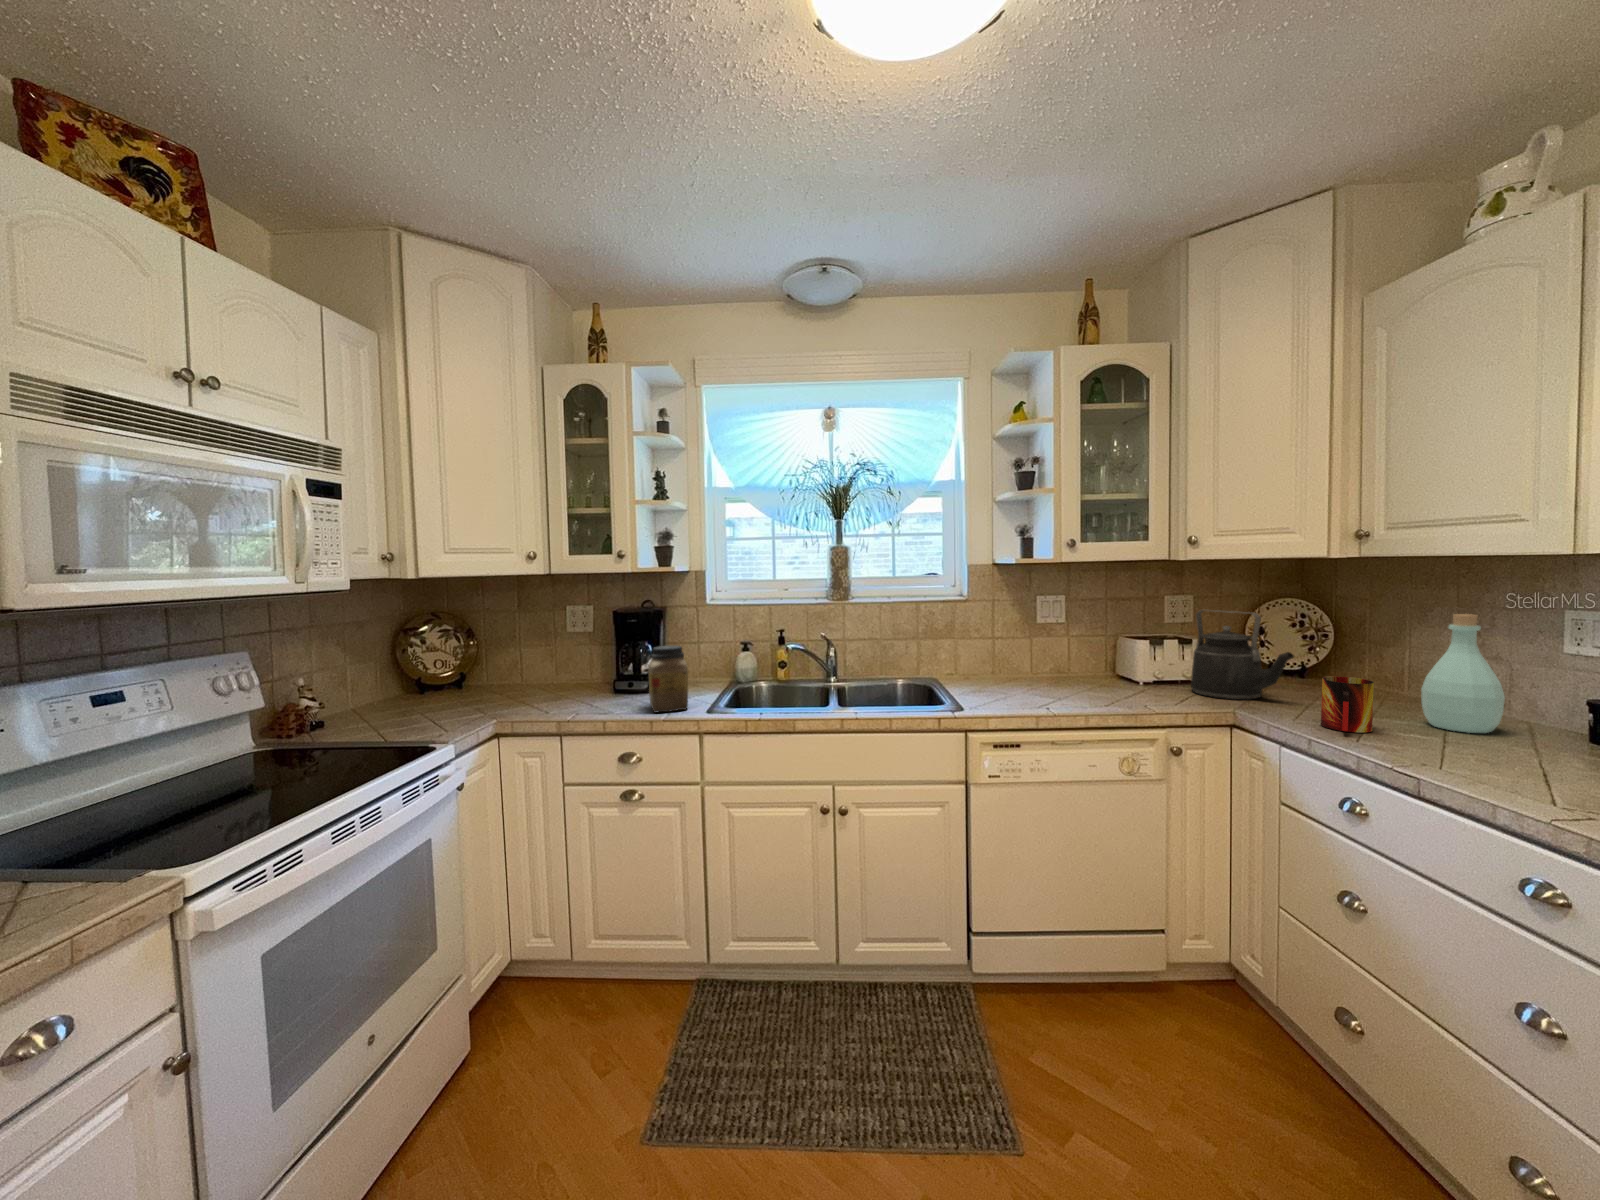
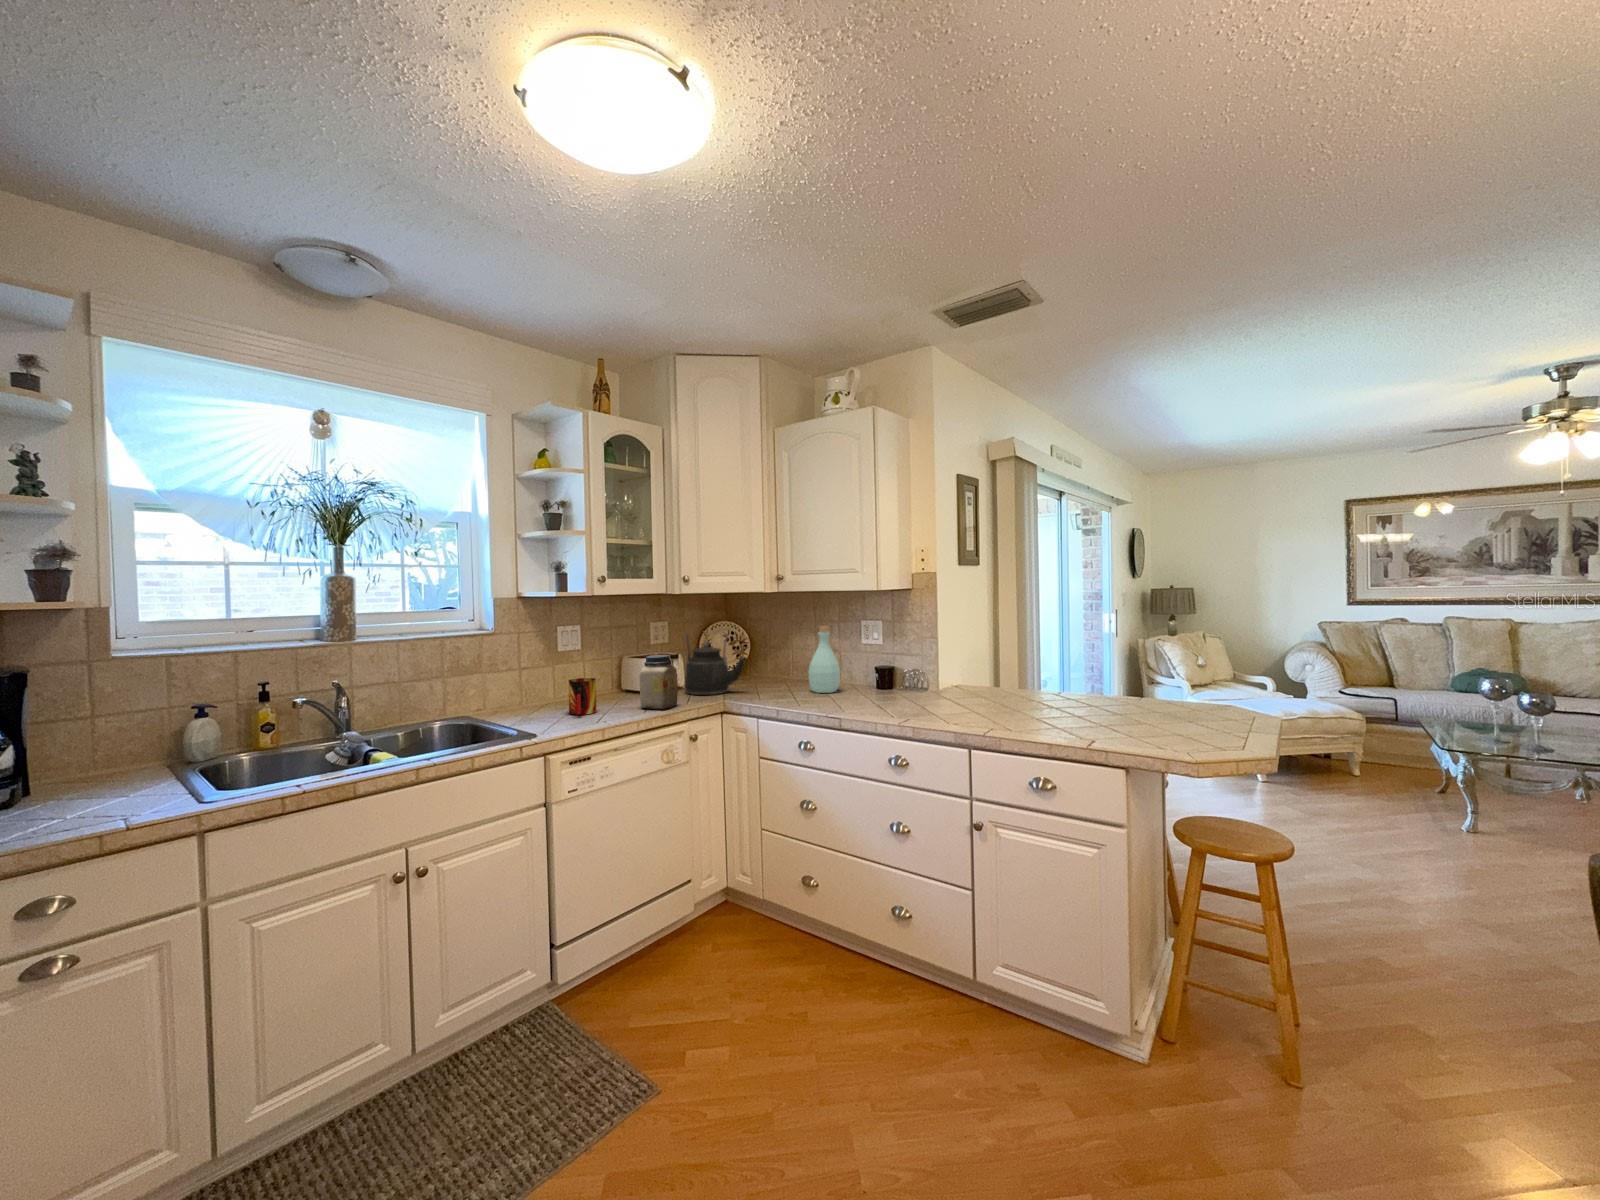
jar: present [648,646,688,712] -> present [639,655,678,710]
mug: present [1321,677,1374,733] -> present [568,678,597,715]

